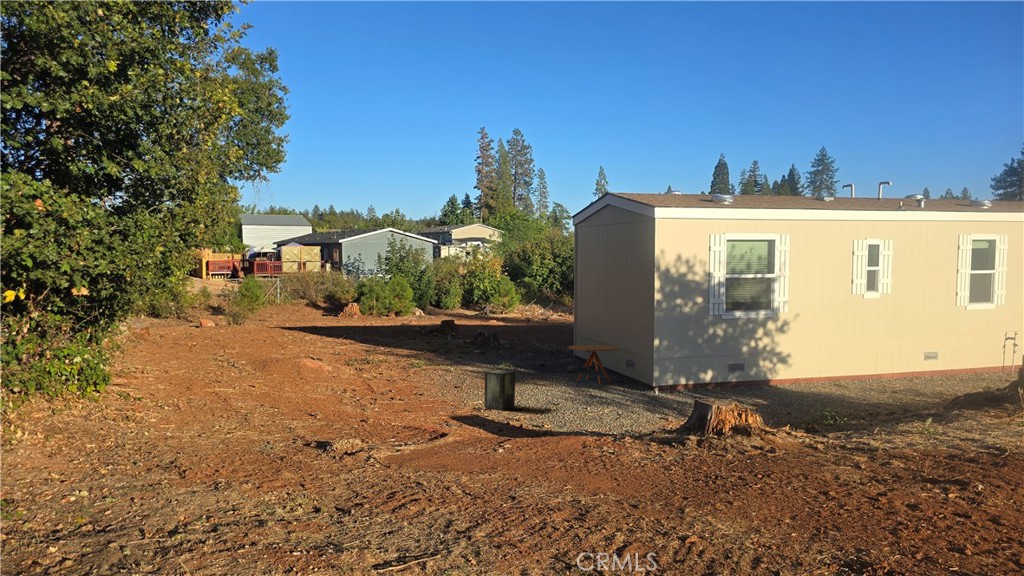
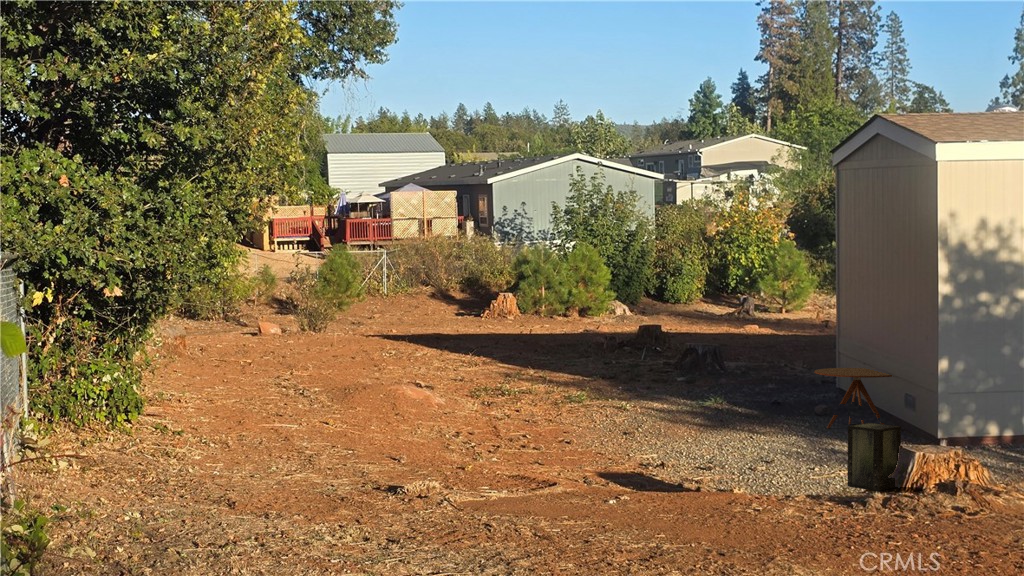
storage box: present [484,370,515,410] -> present [847,423,901,491]

